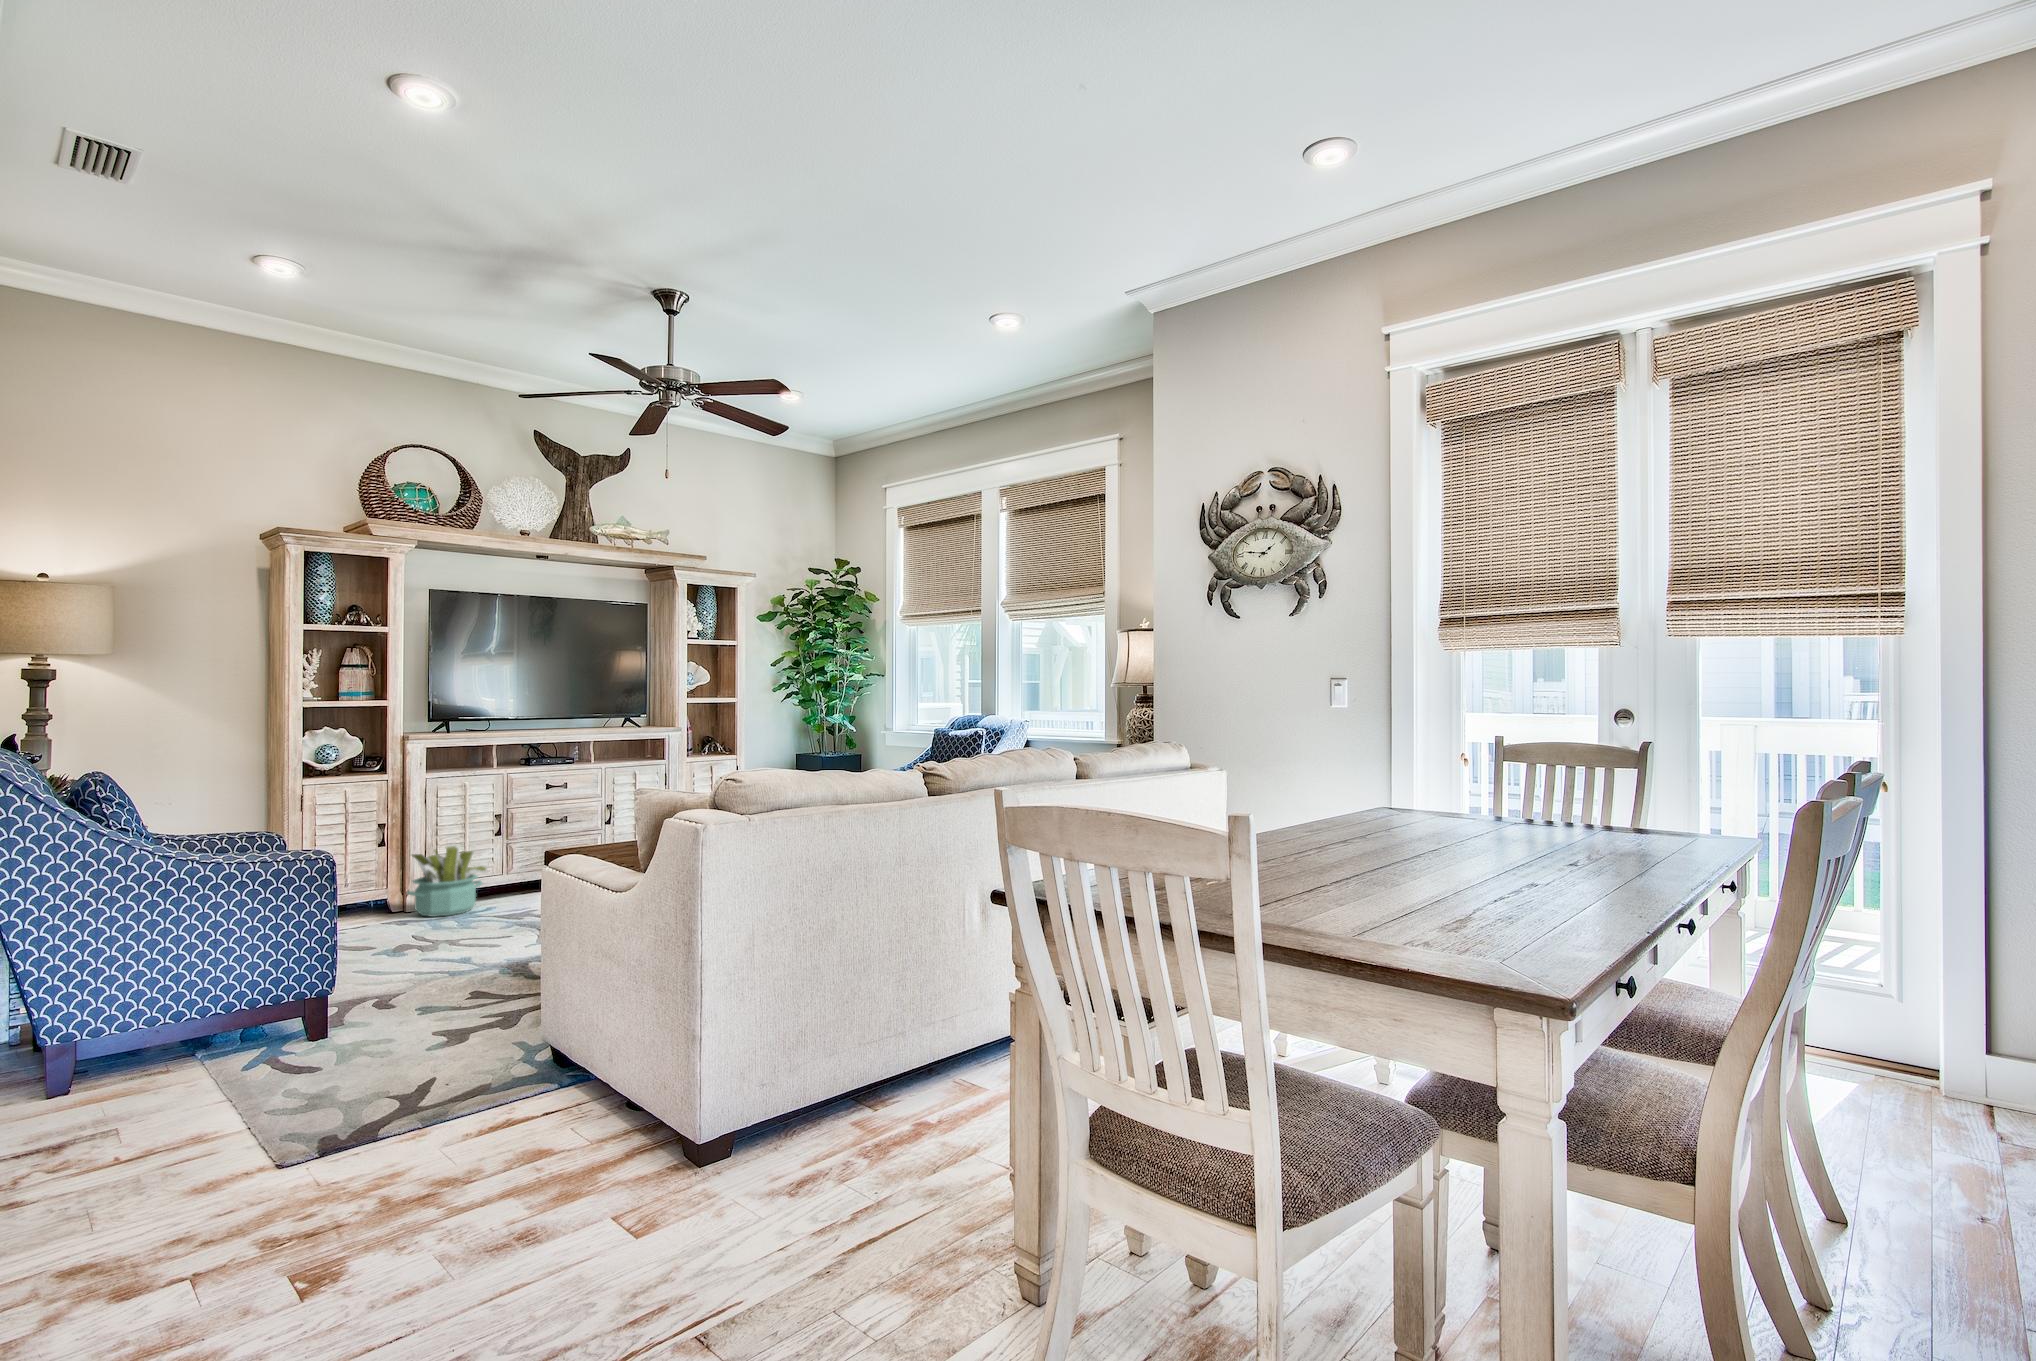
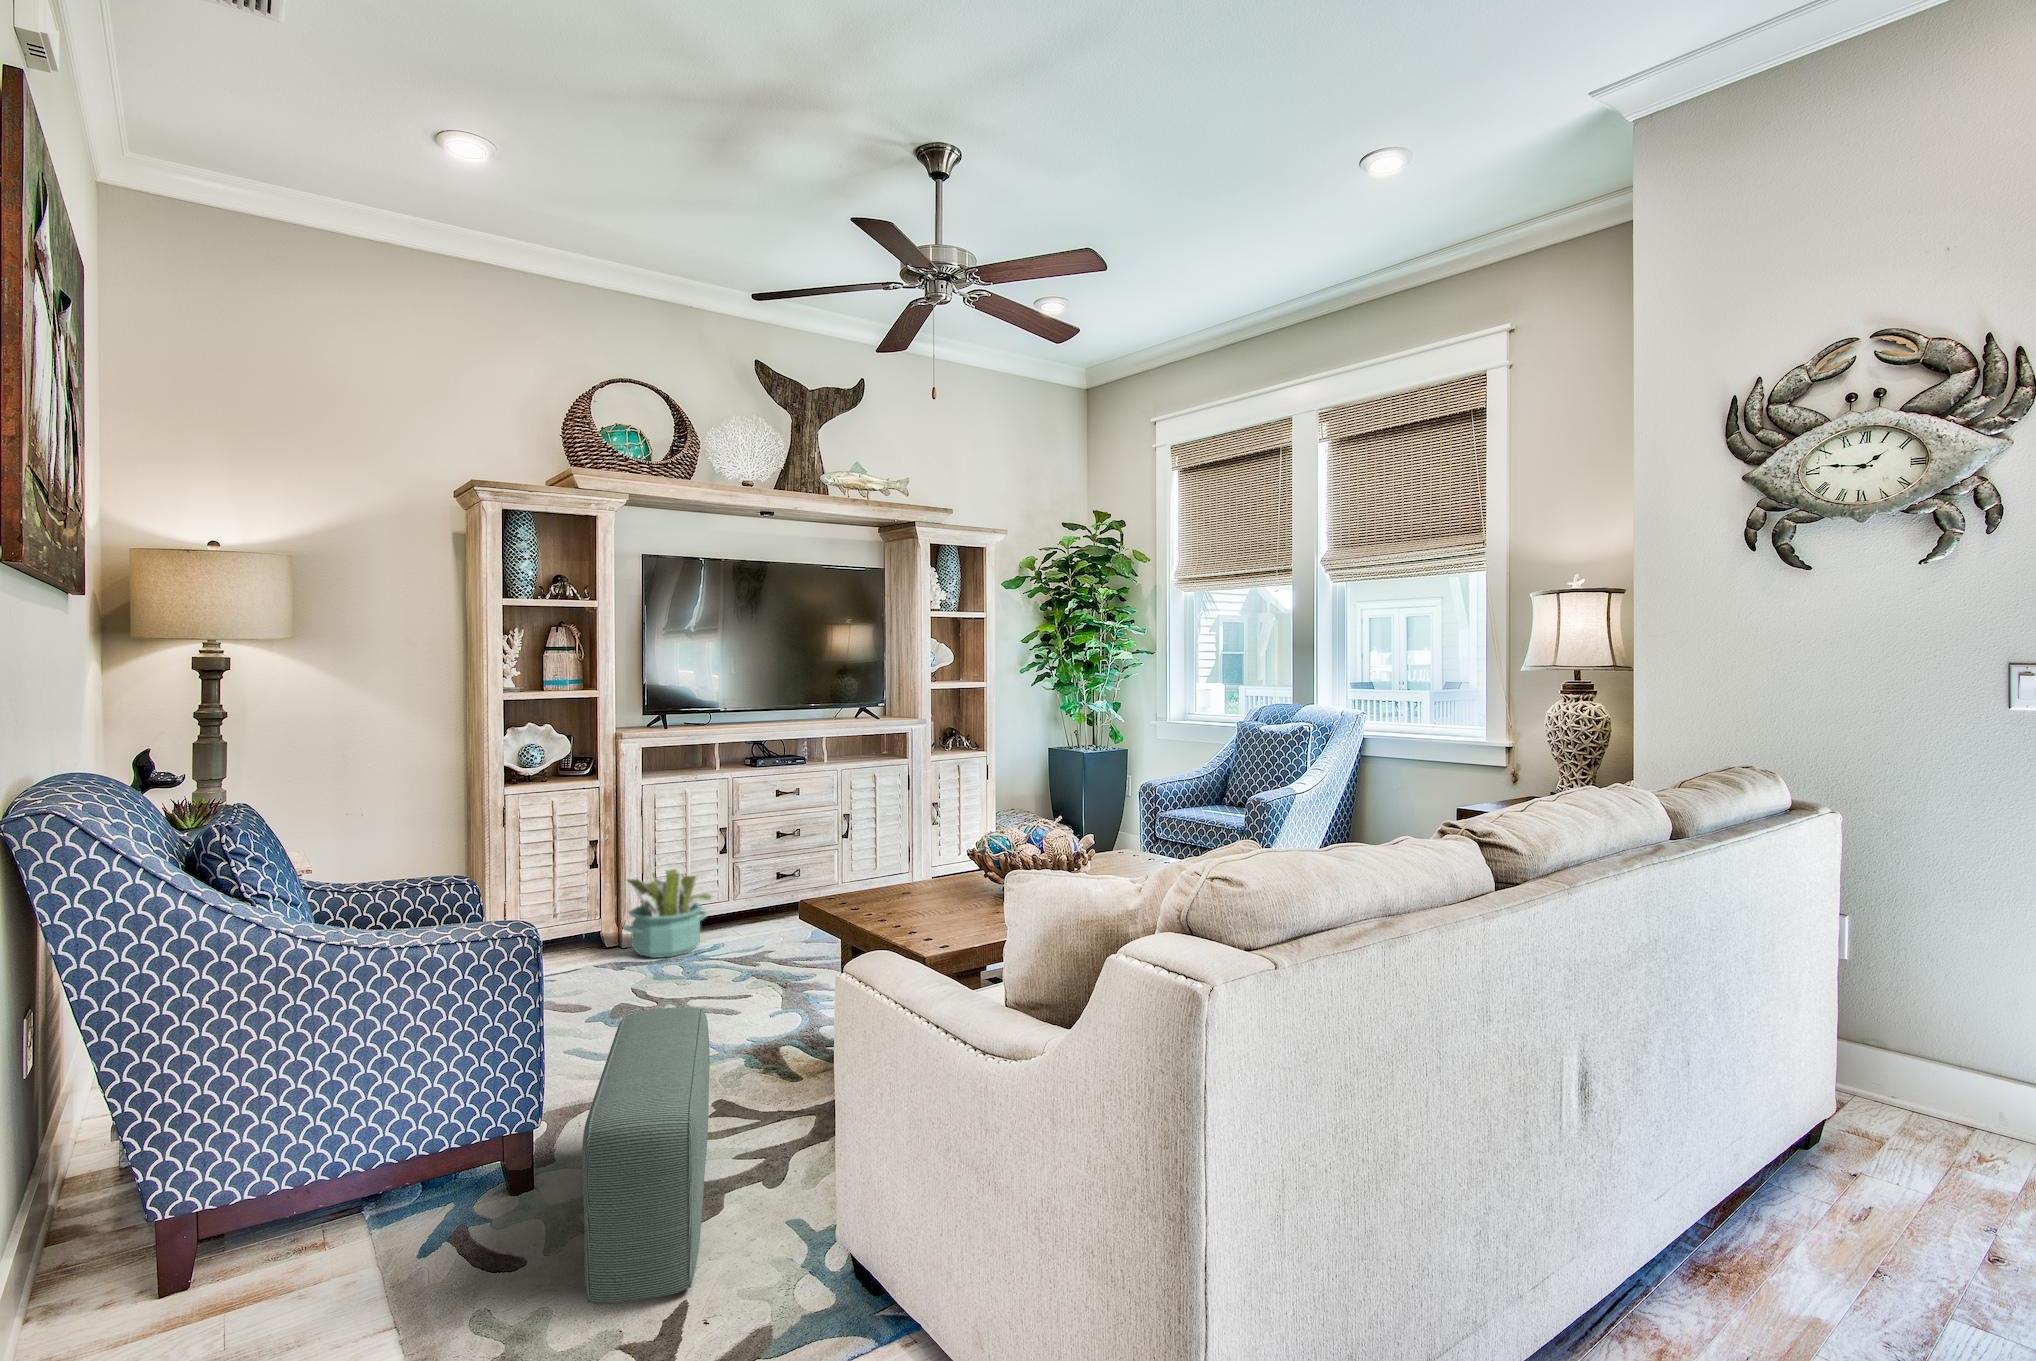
pouf: none [368,916,466,1085] -> present [582,1007,710,1304]

